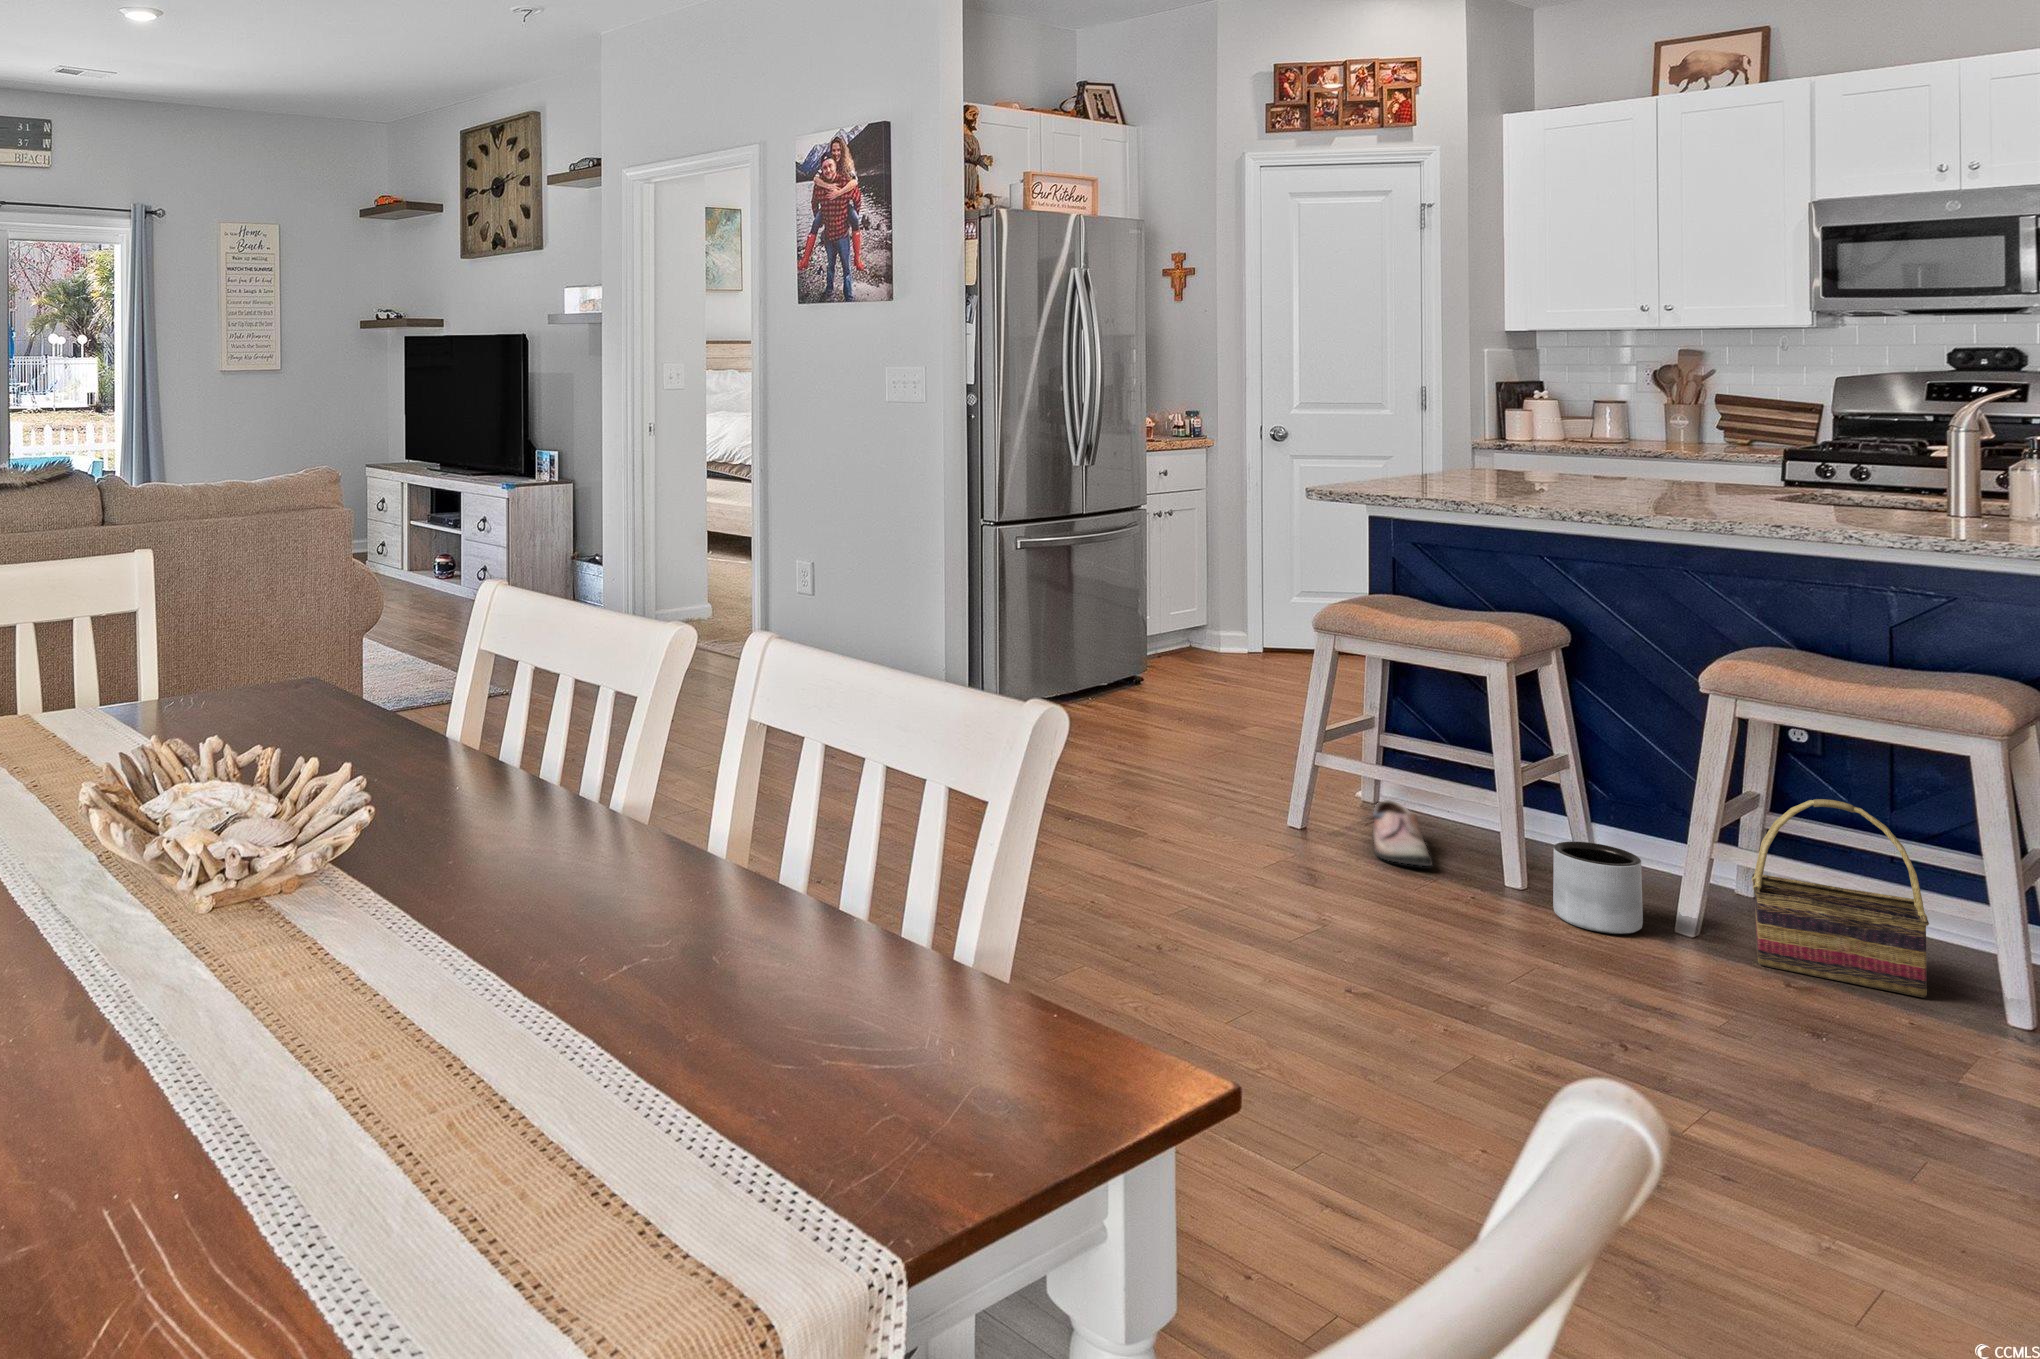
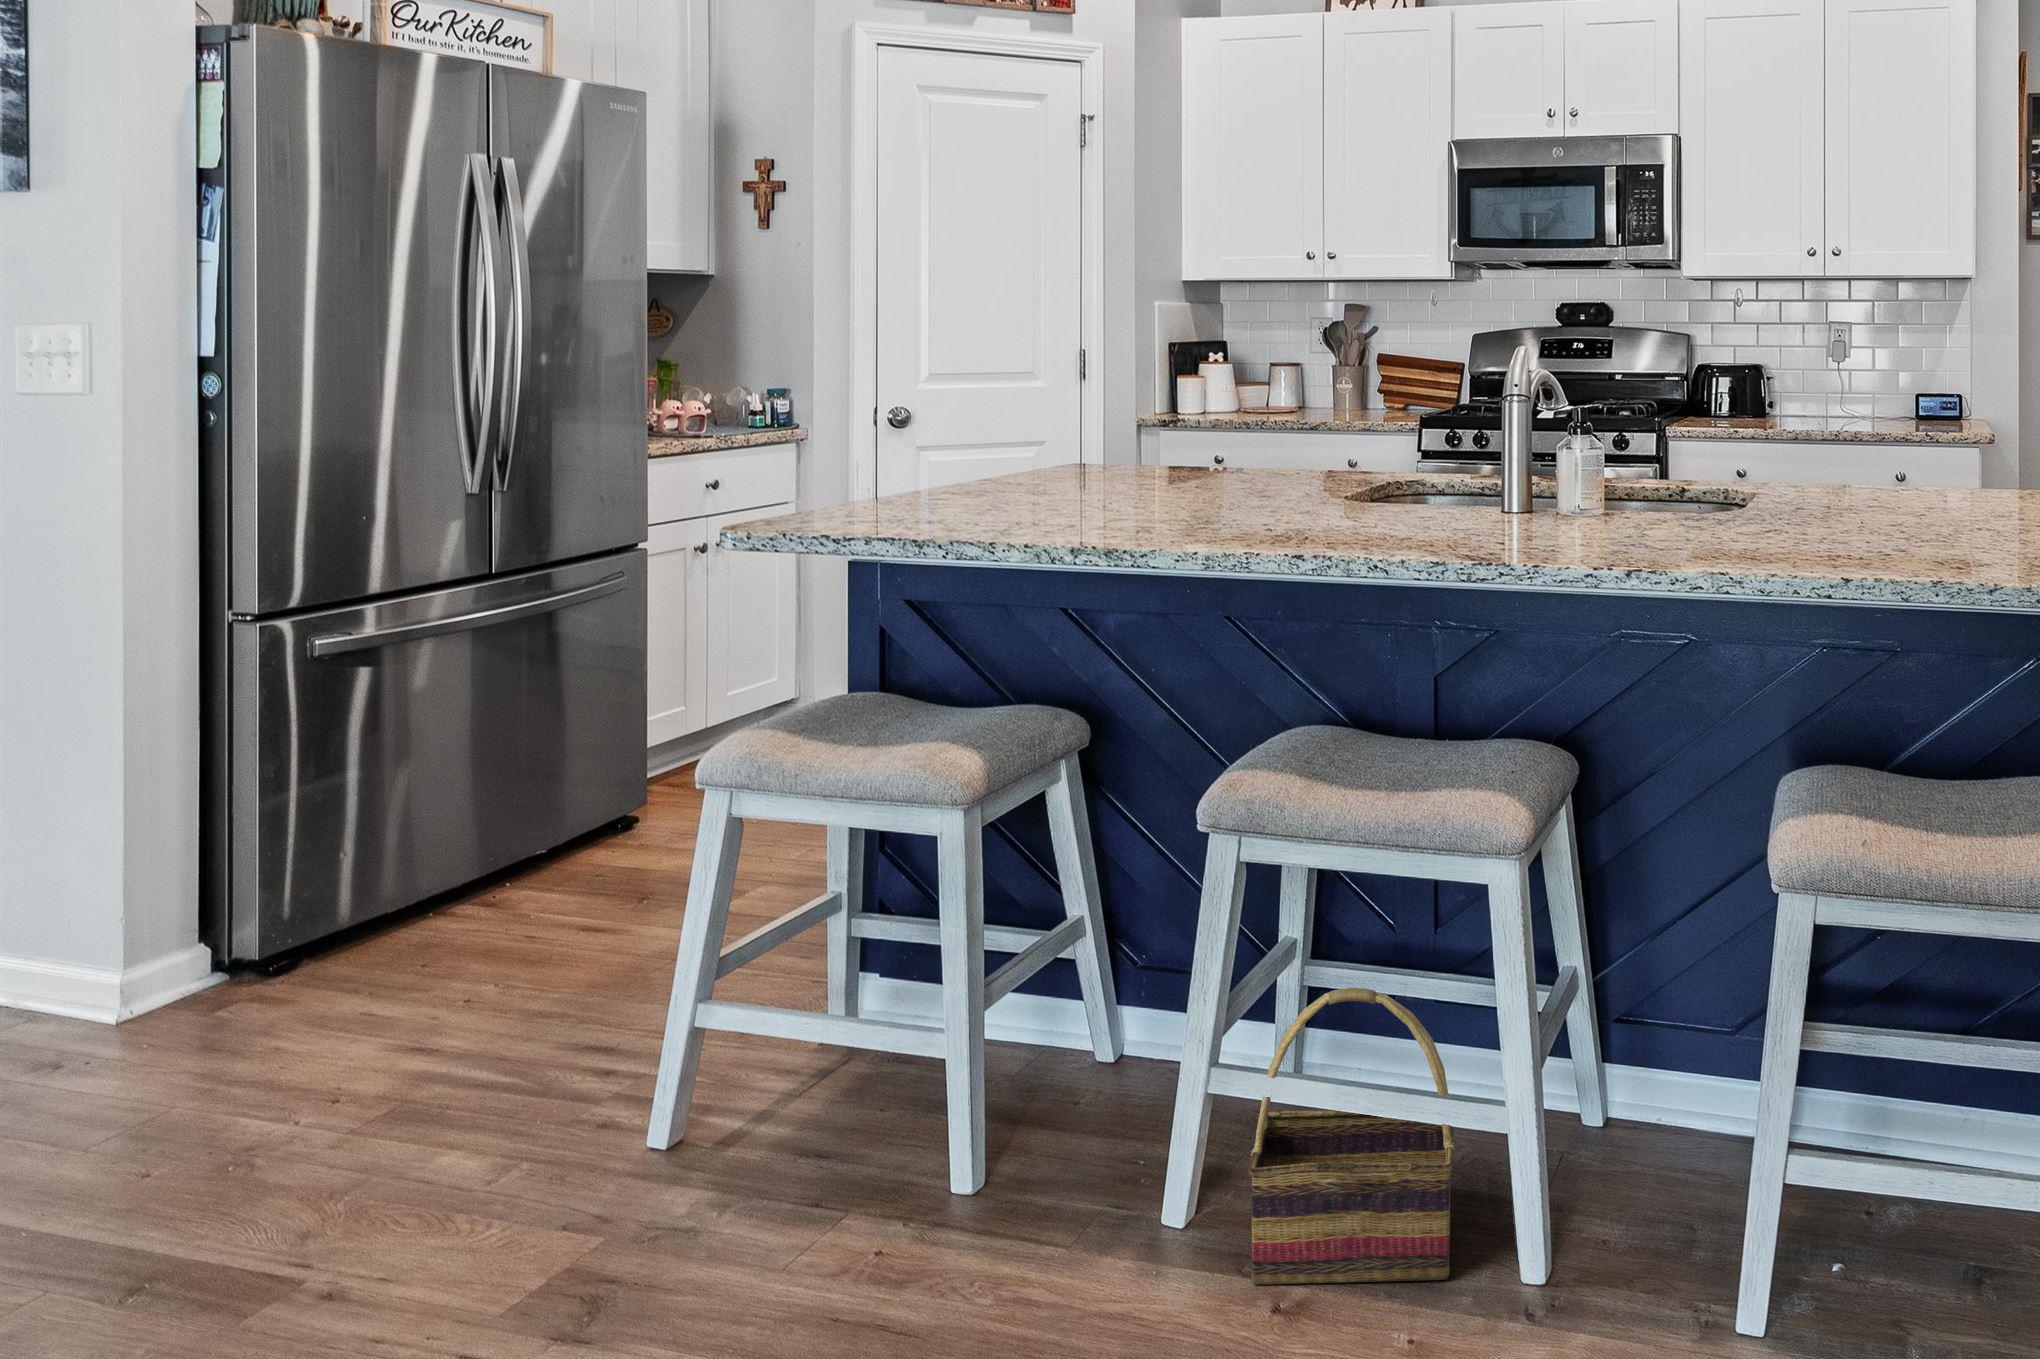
shoe: present [1373,800,1432,866] -> none [755,1055,850,1202]
planter: present [1553,841,1643,934] -> none [986,1110,1114,1290]

